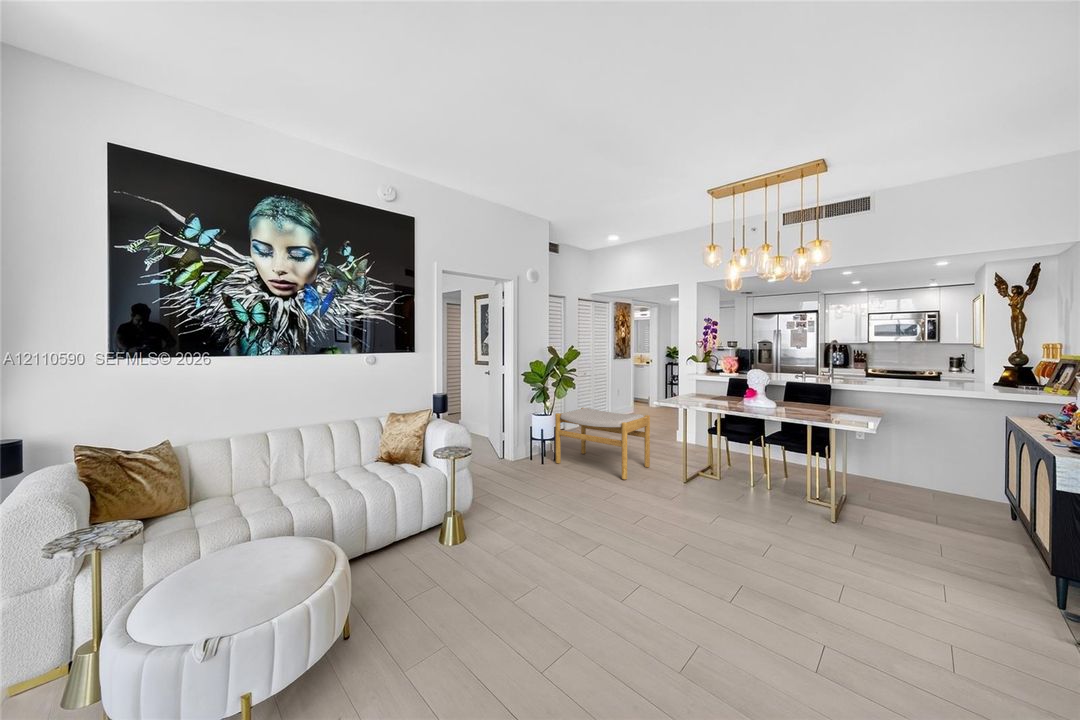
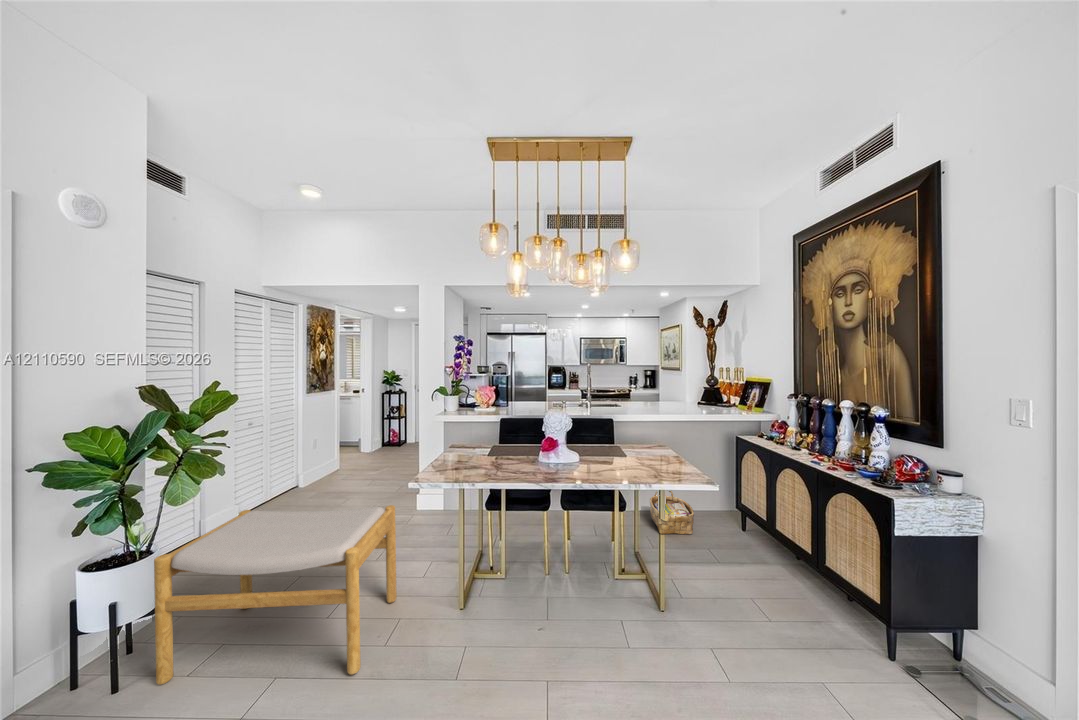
woven basket: none [875,456,924,497] -> present [650,491,694,534]

